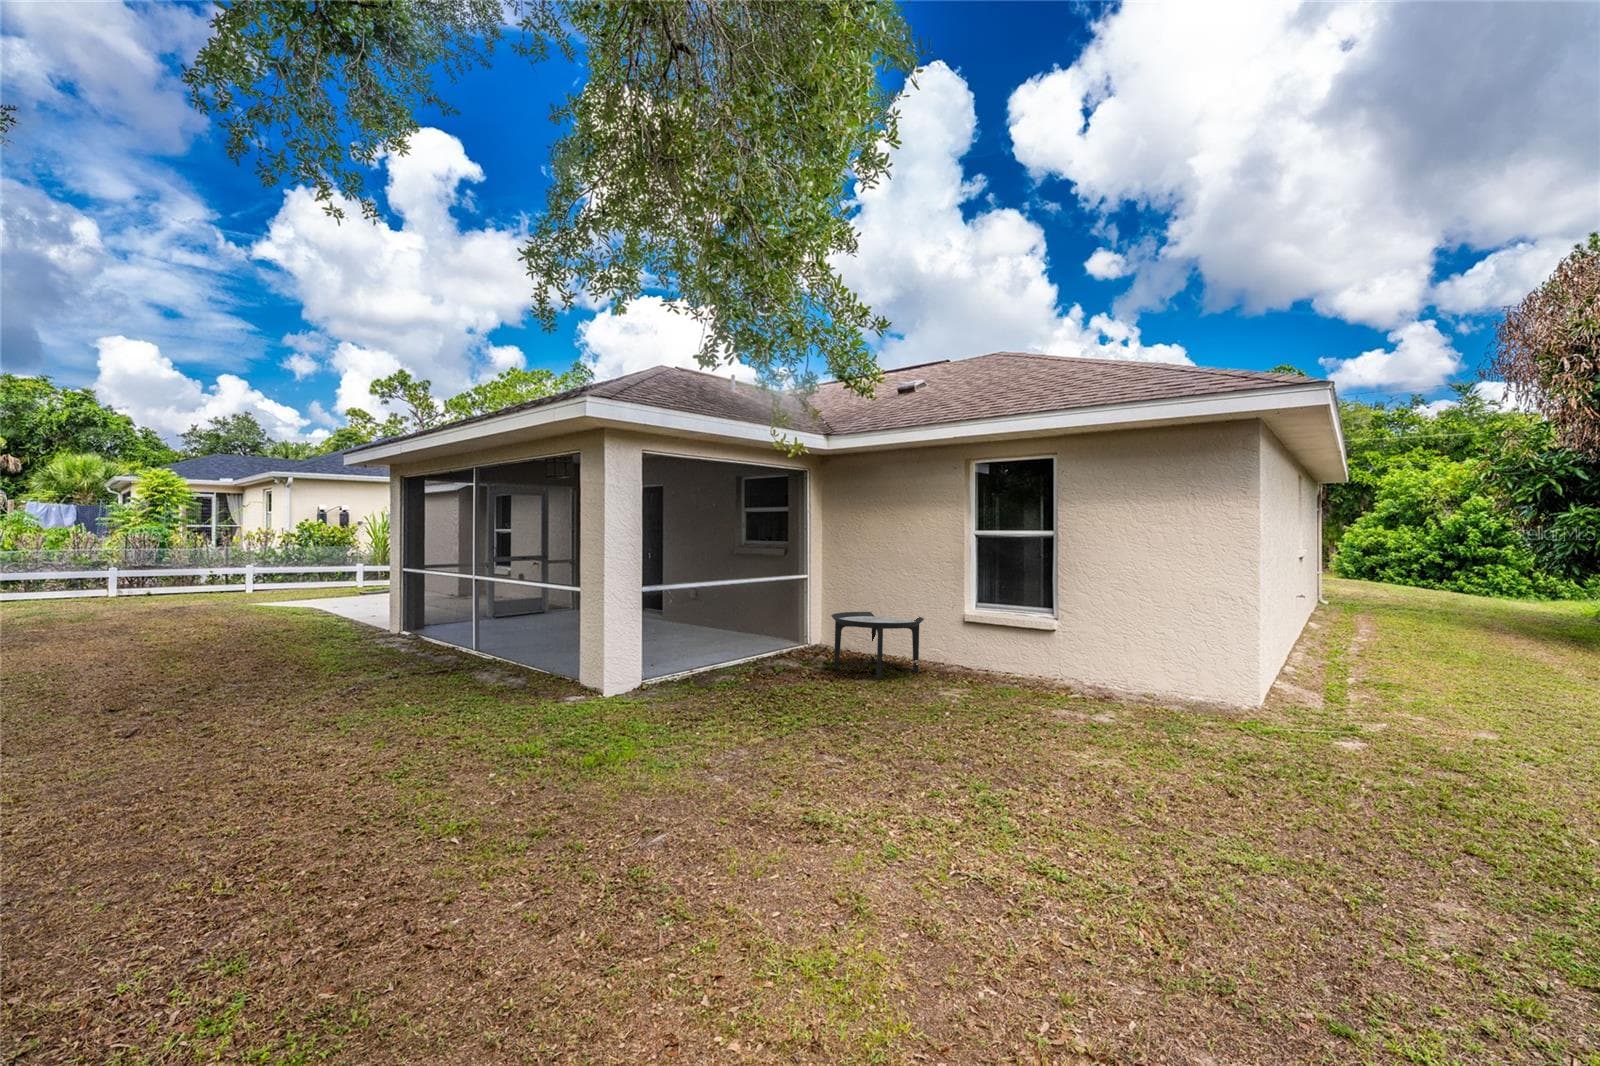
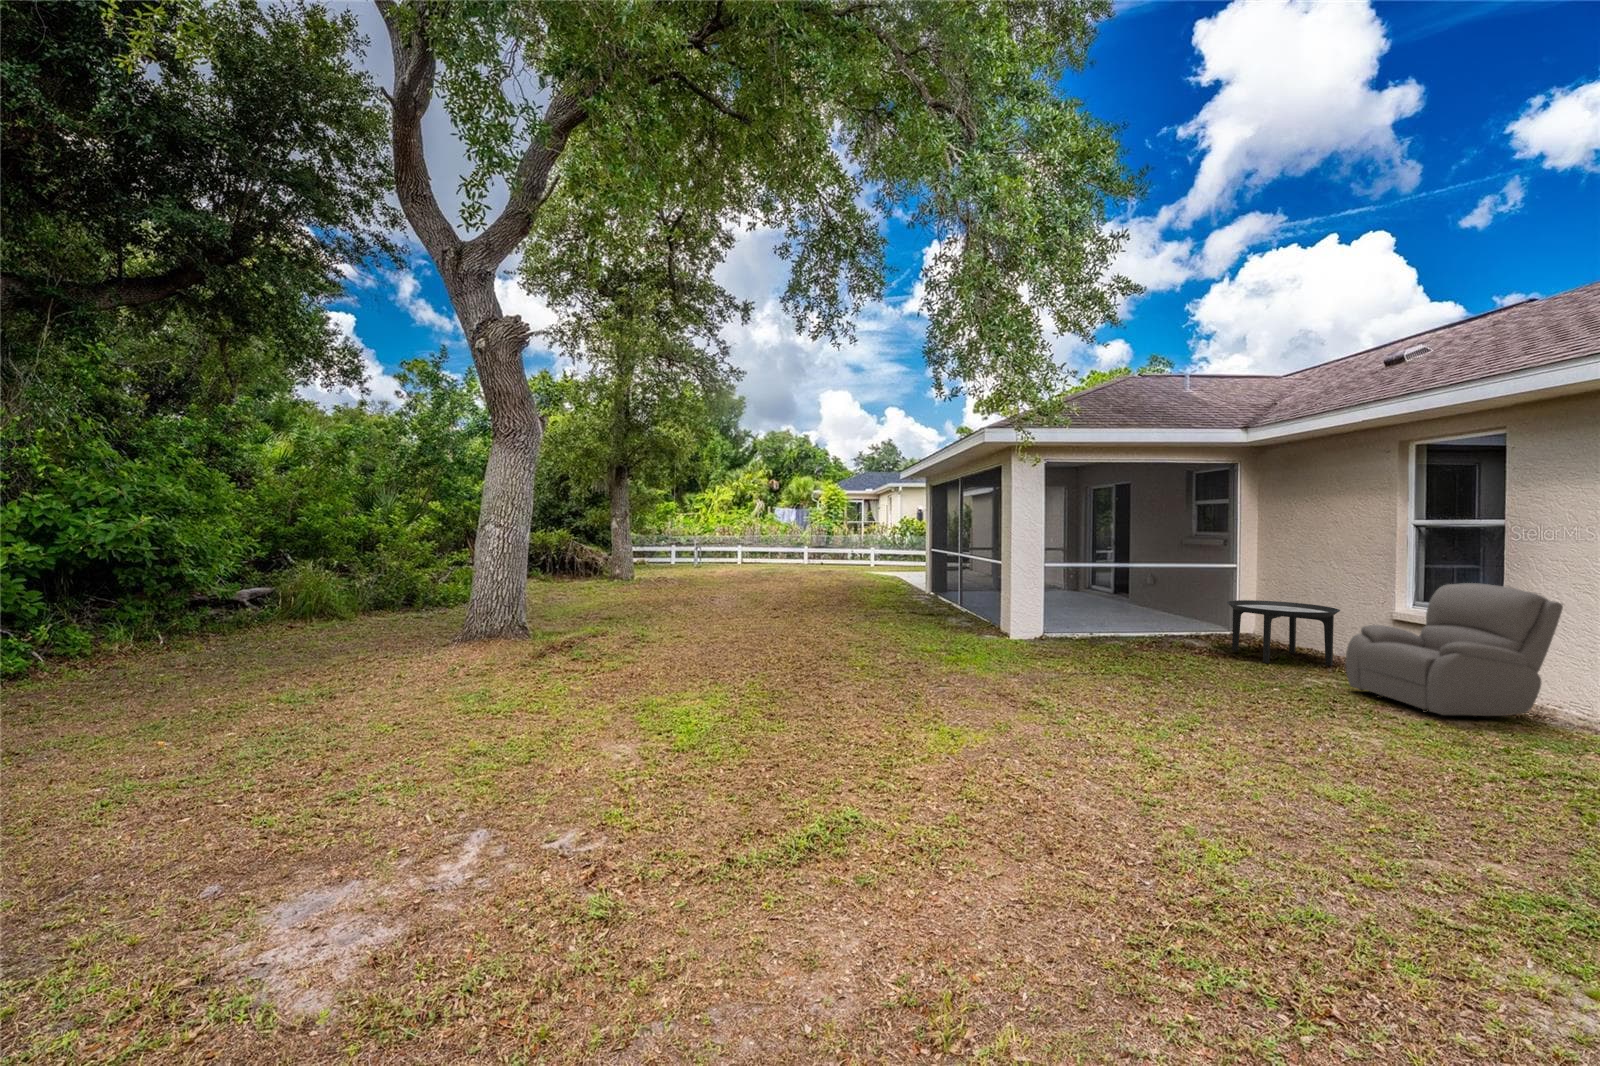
chair: none [977,587,1111,715] -> present [1346,583,1563,716]

